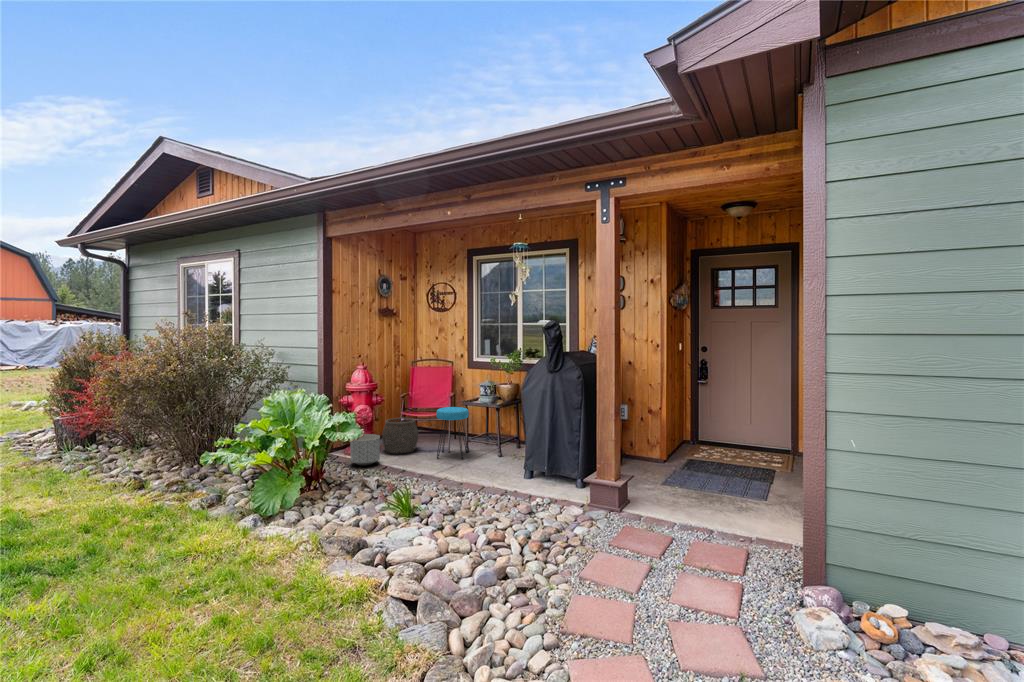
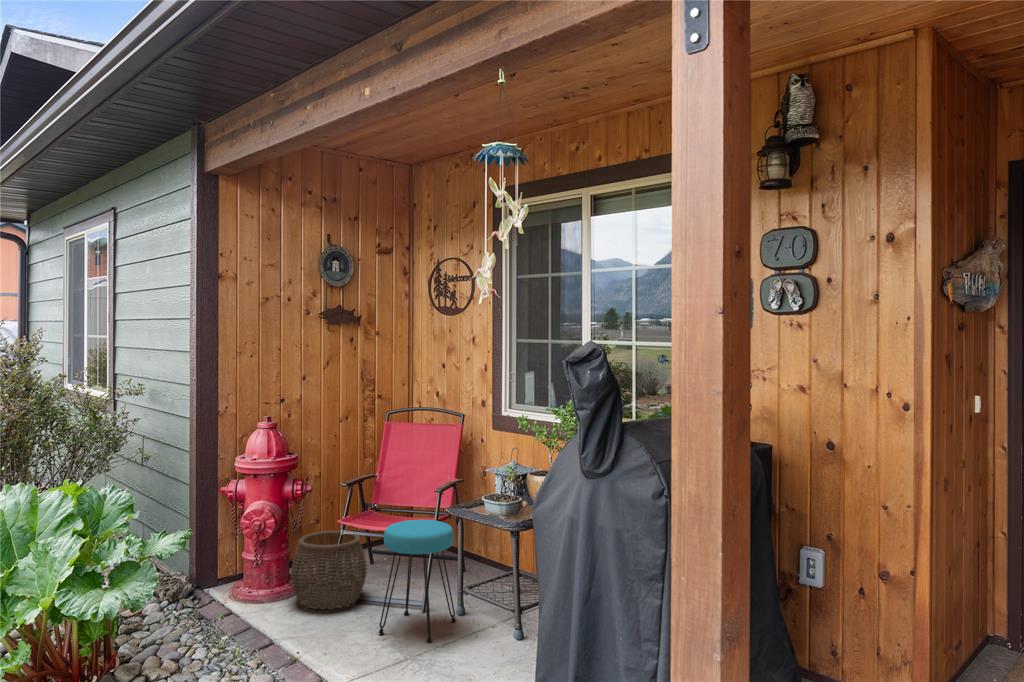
planter: present [350,434,380,466] -> none [201,568,264,638]

